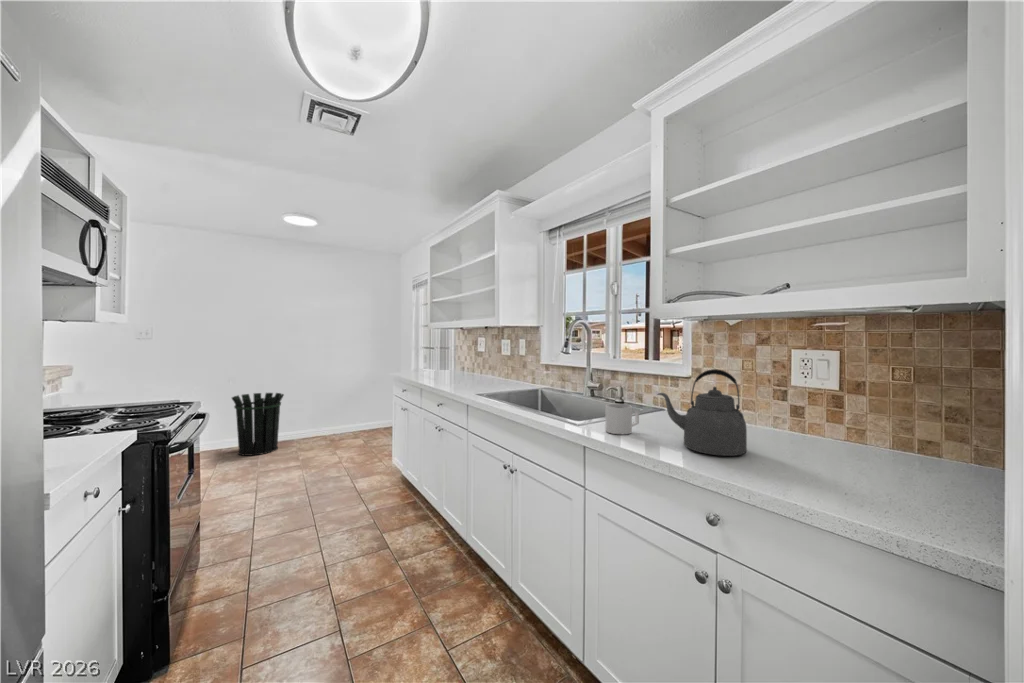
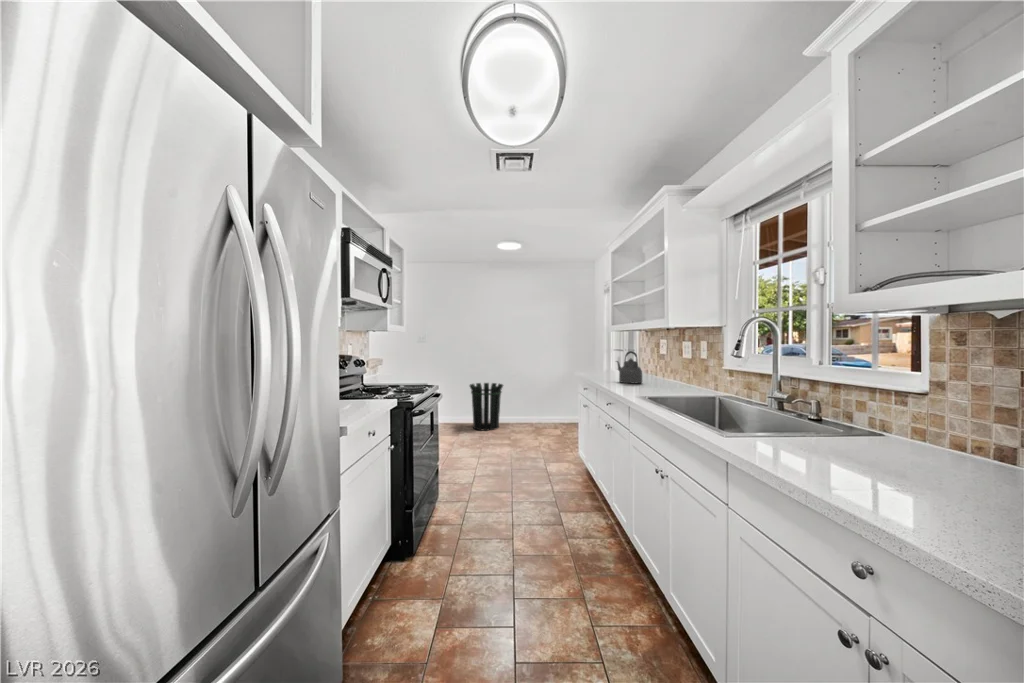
kettle: present [658,369,747,456] -> present [616,351,642,383]
mug: present [605,404,639,434] -> none [759,416,807,453]

